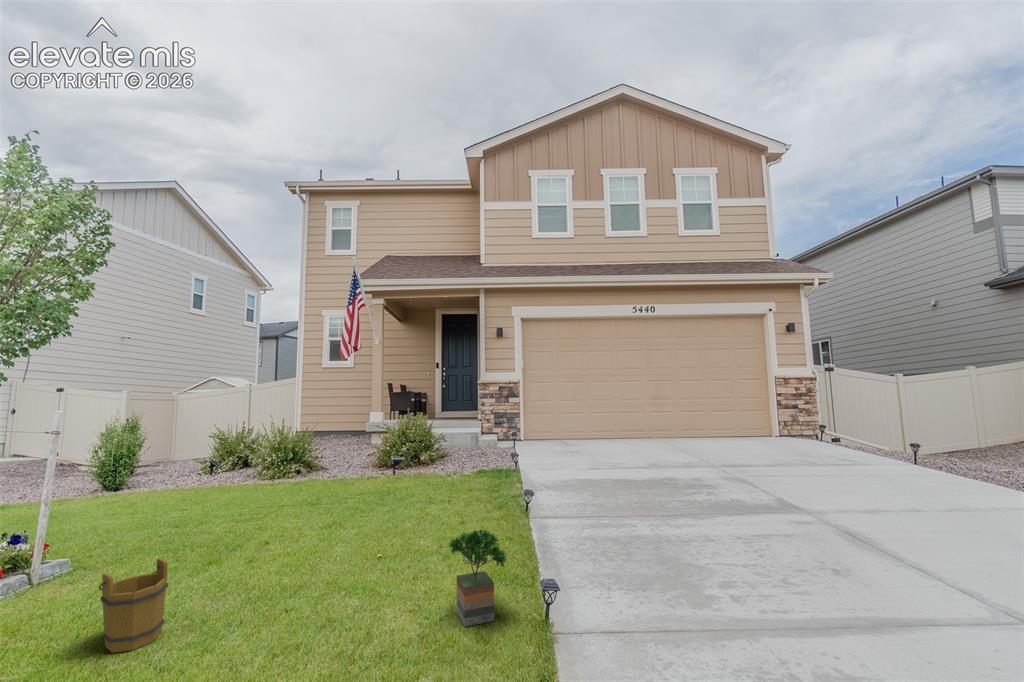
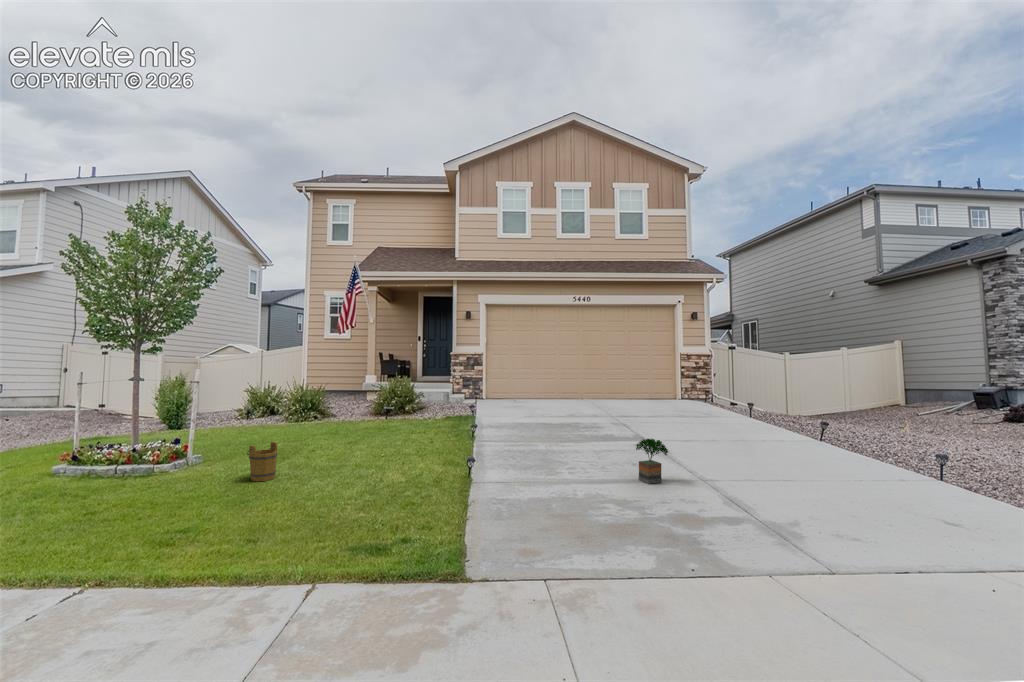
potted tree: present [449,530,507,627] -> present [636,439,668,484]

